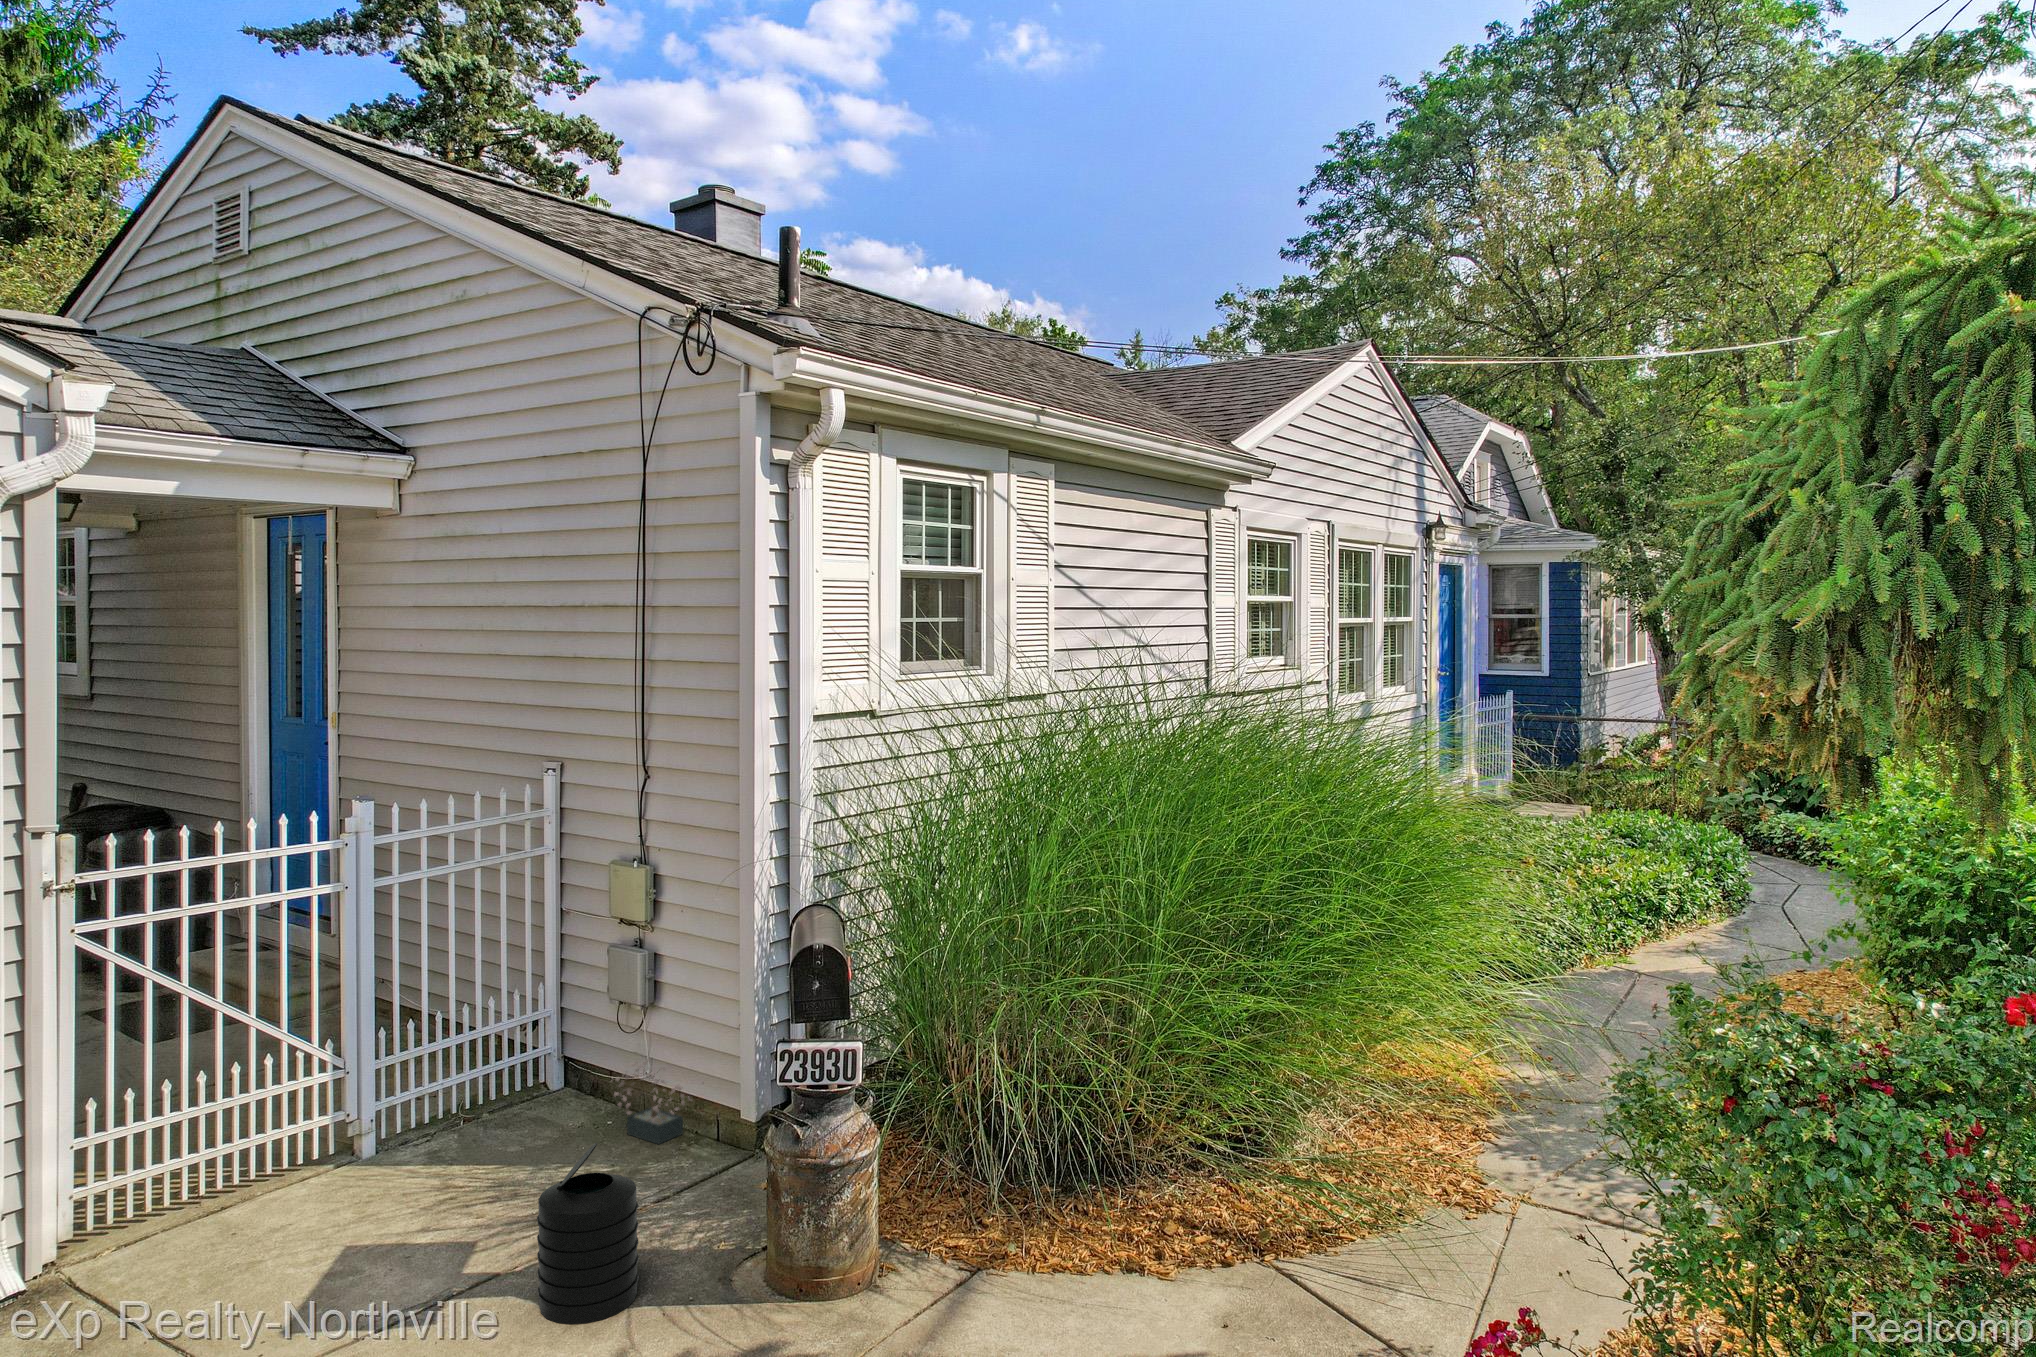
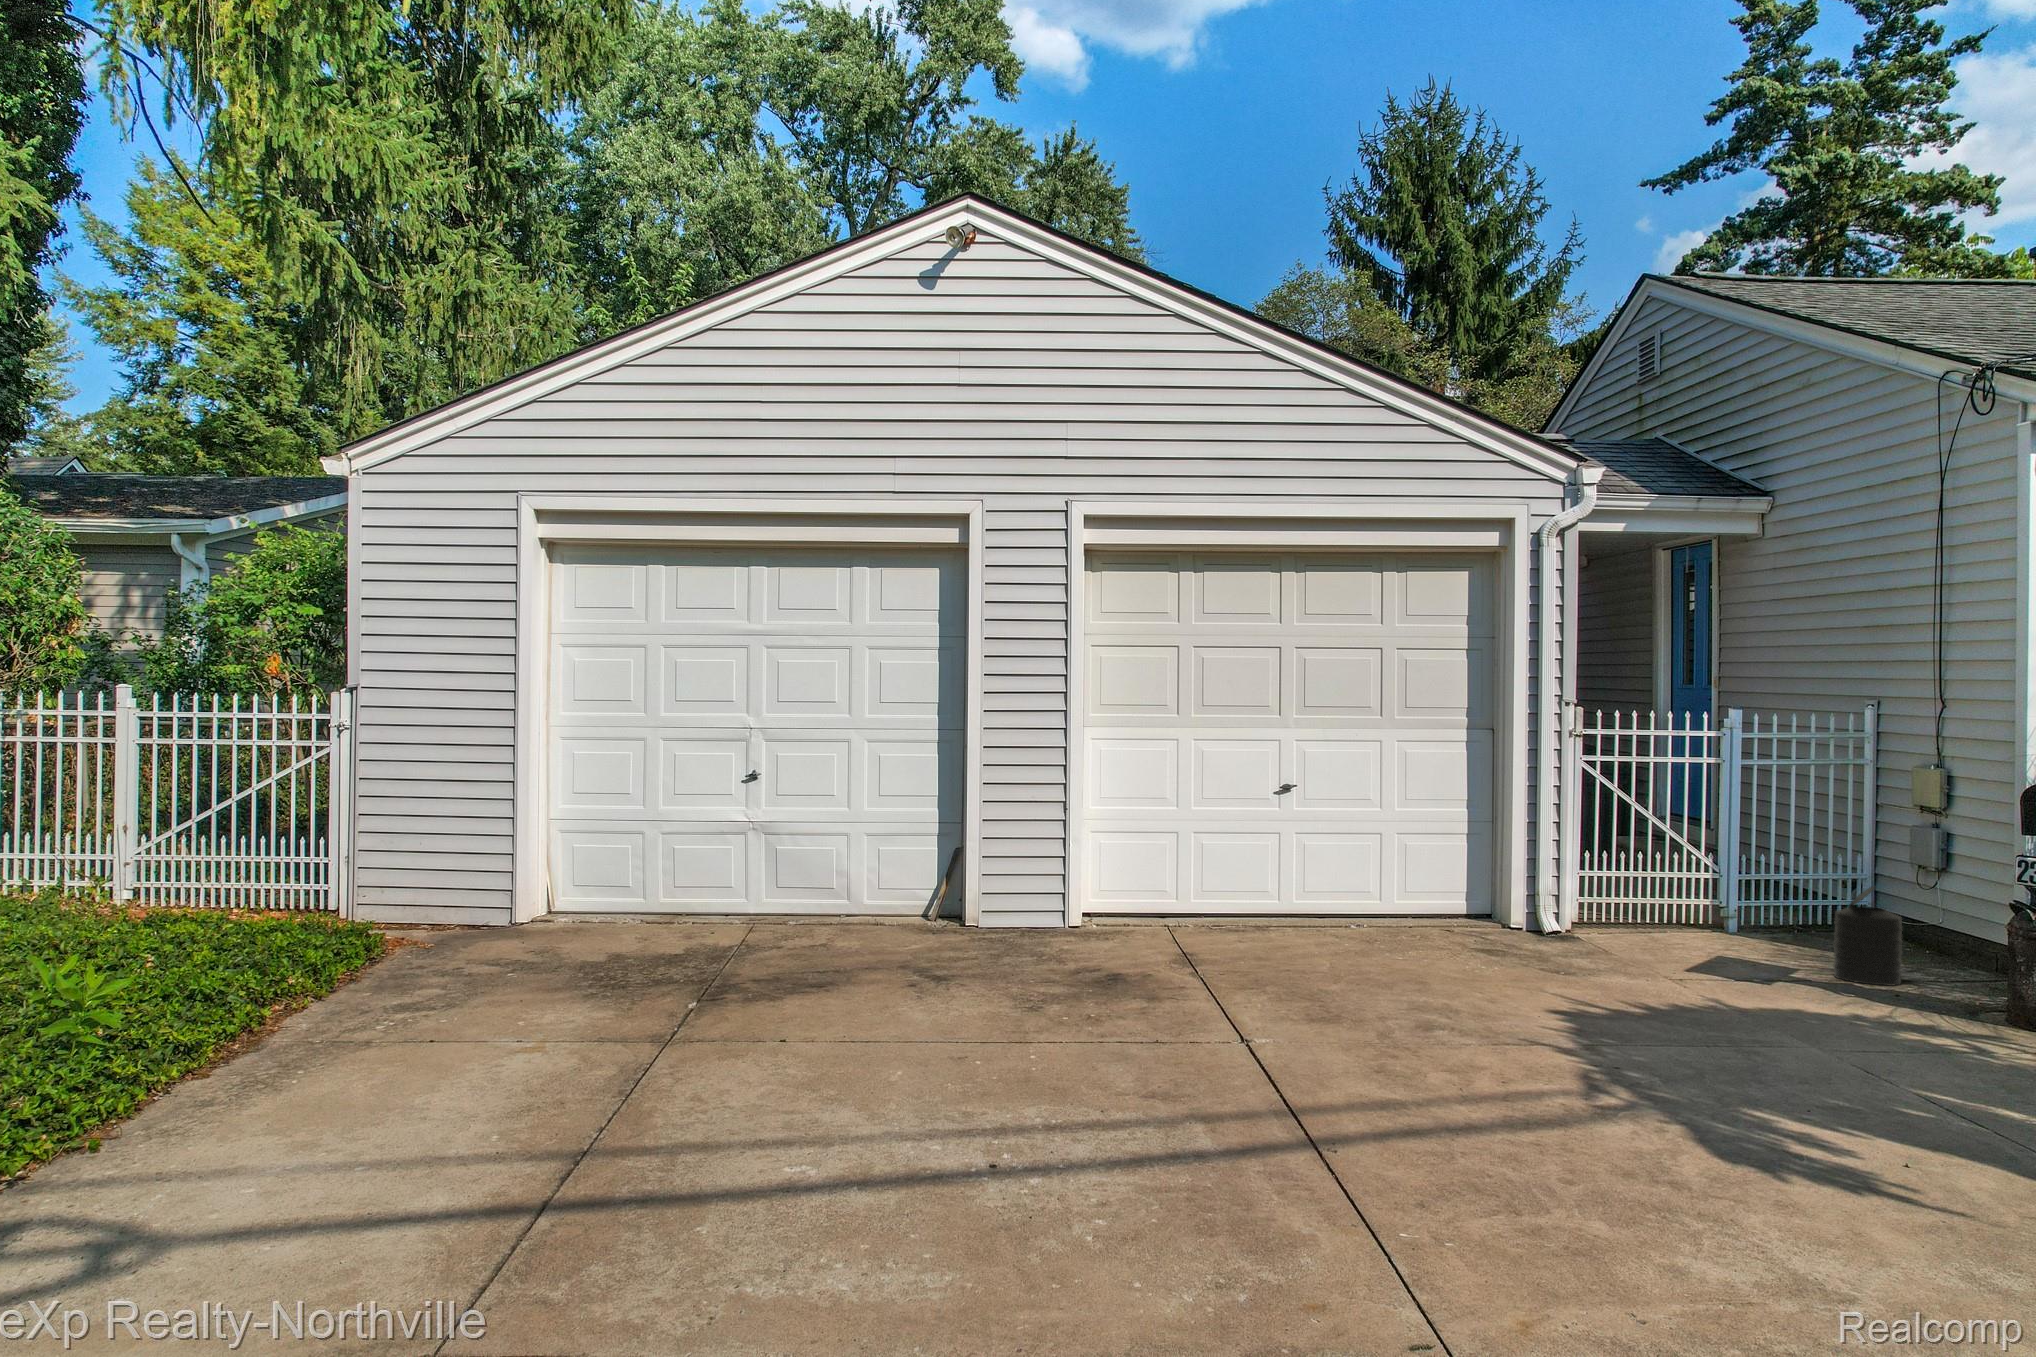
decorative plant: present [611,1060,691,1144] -> none [1901,903,1969,959]

